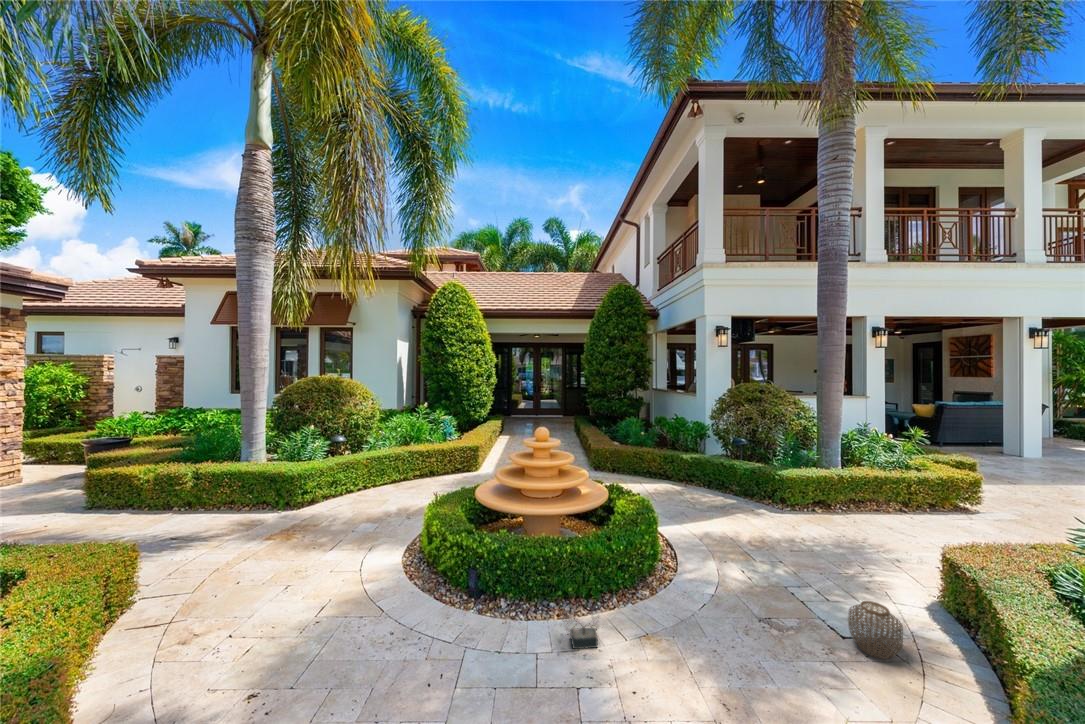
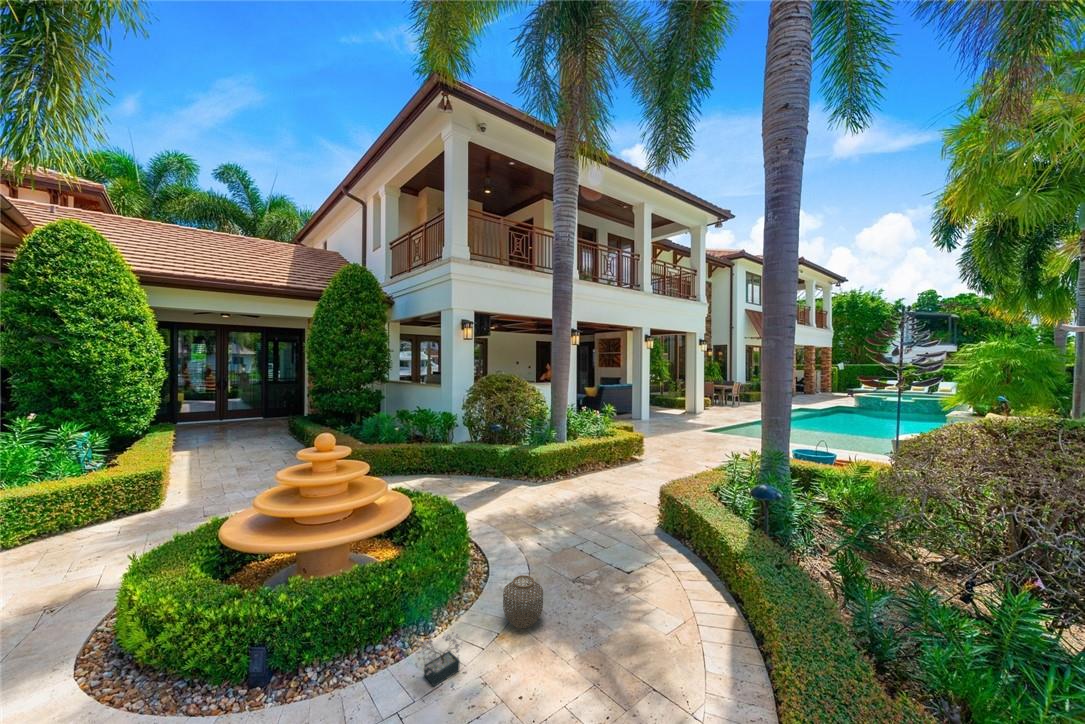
woven basket: present [848,601,903,659] -> present [503,575,543,628]

